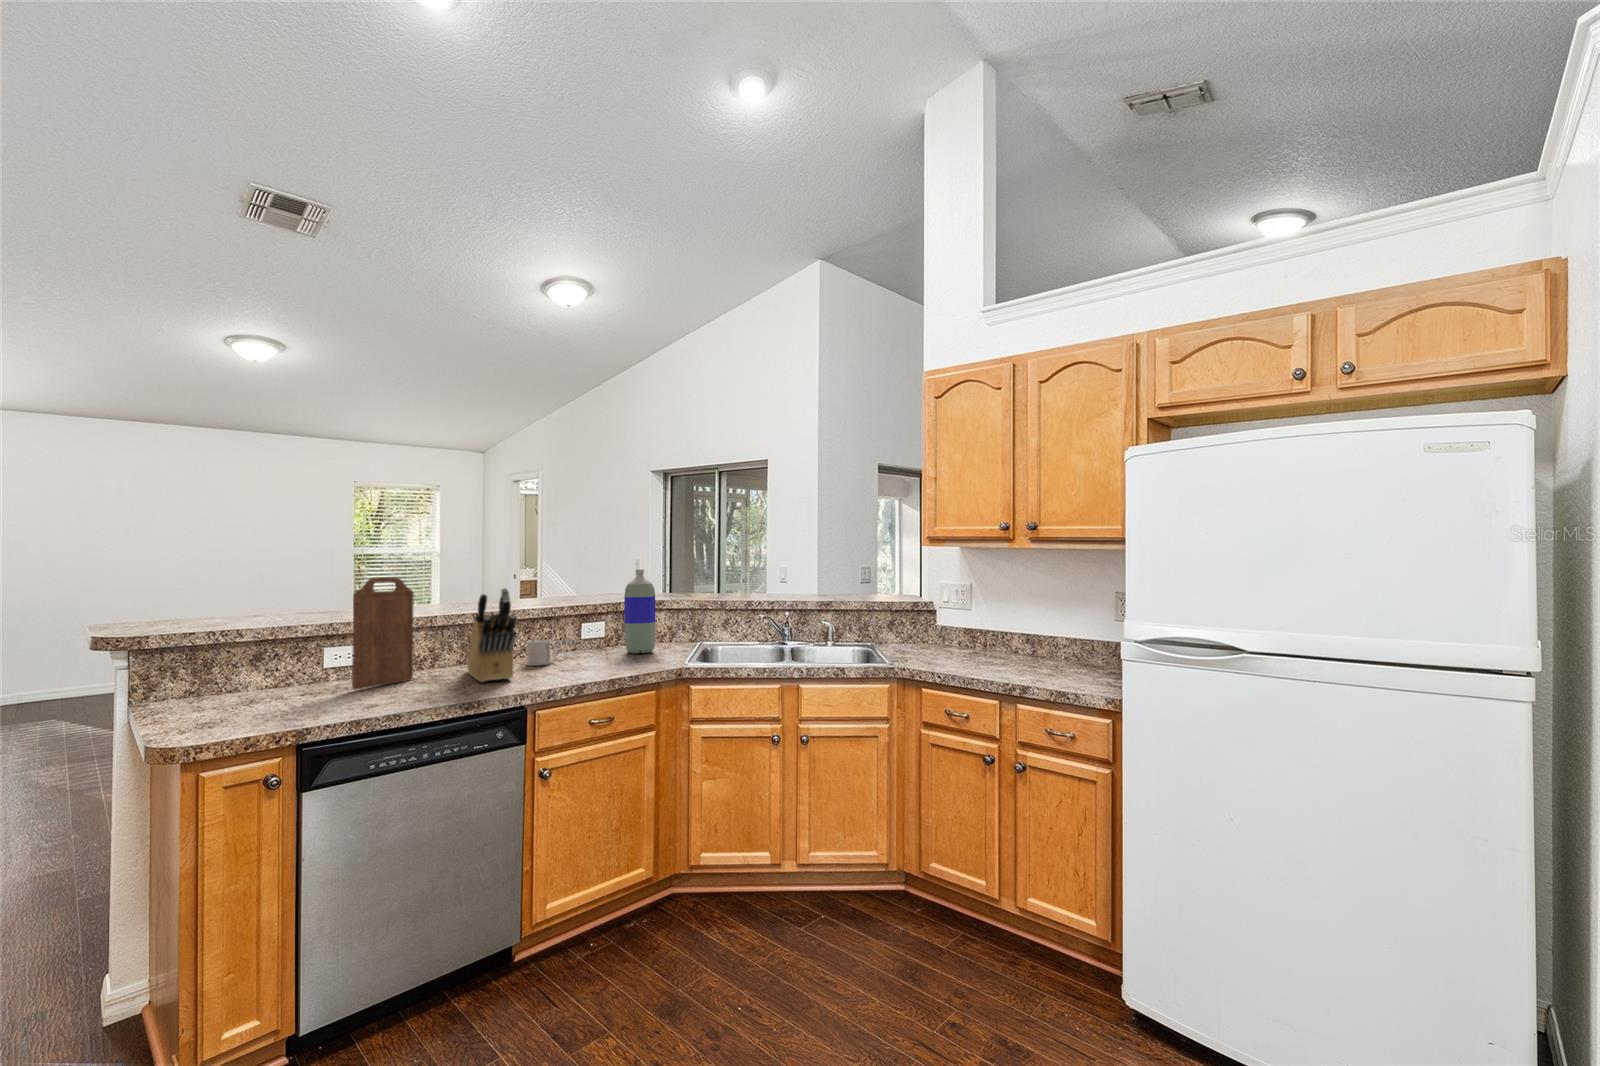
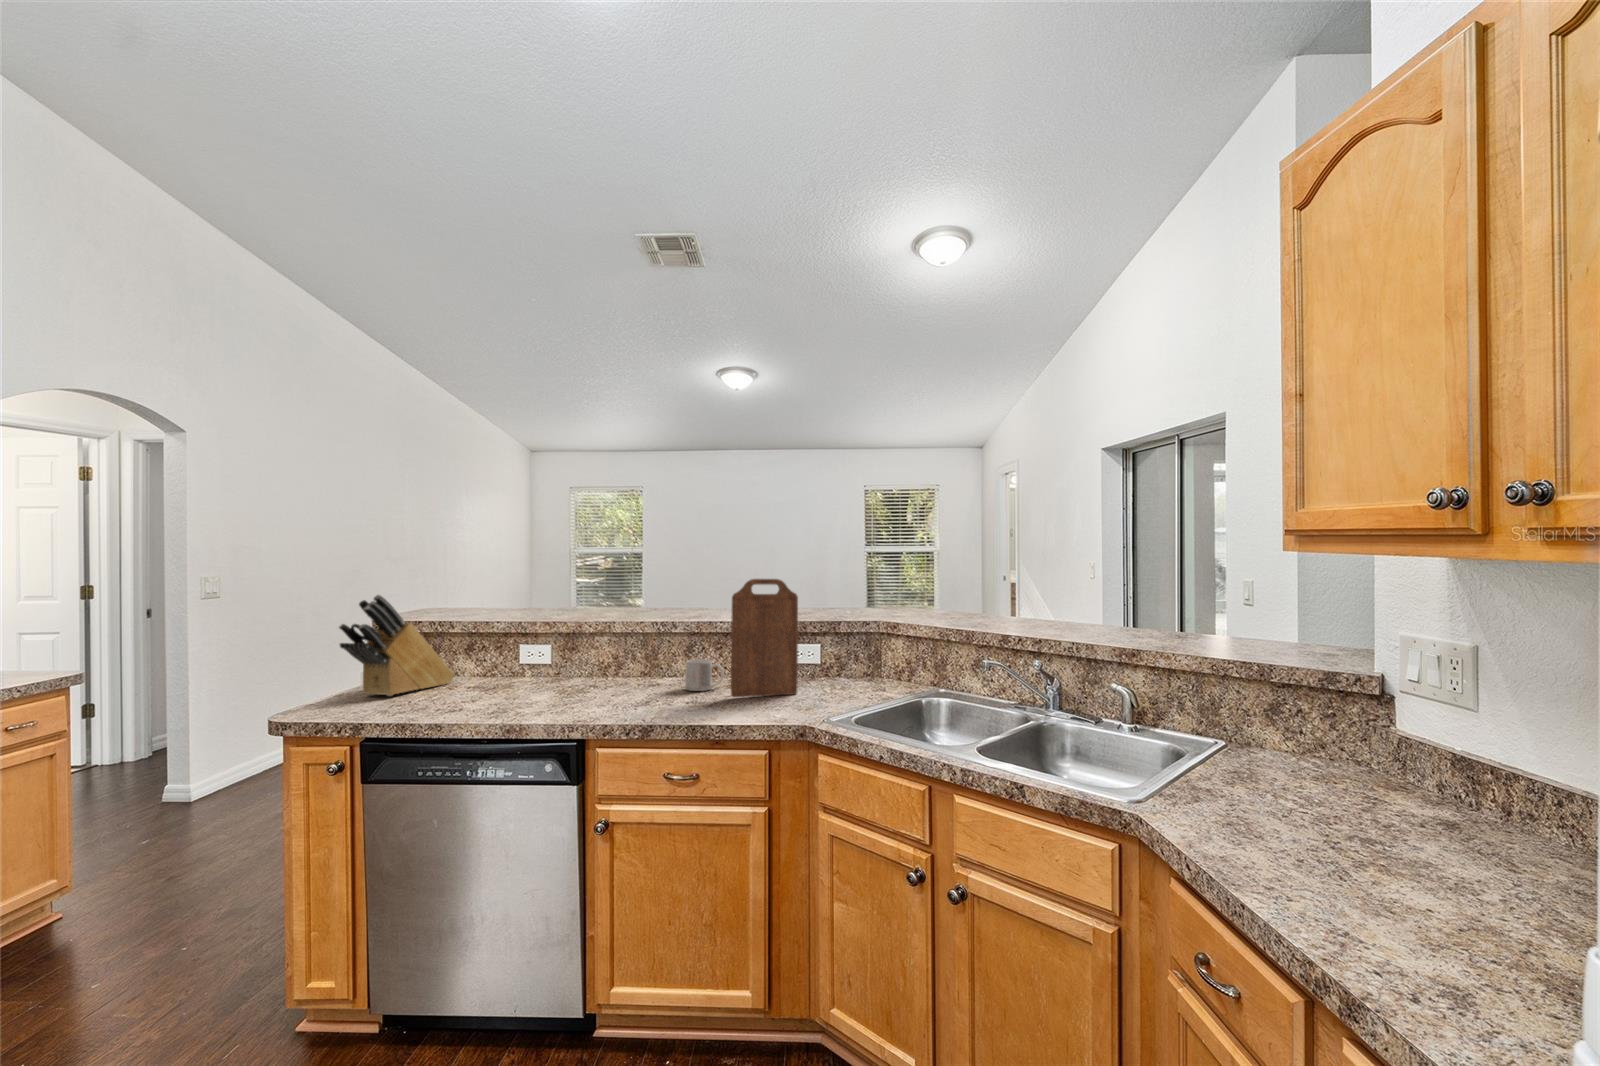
bottle: present [624,570,655,653] -> none [817,577,859,694]
cutting board: present [352,577,414,689] -> present [731,579,798,697]
knife block: present [467,588,516,682] -> present [339,595,454,696]

